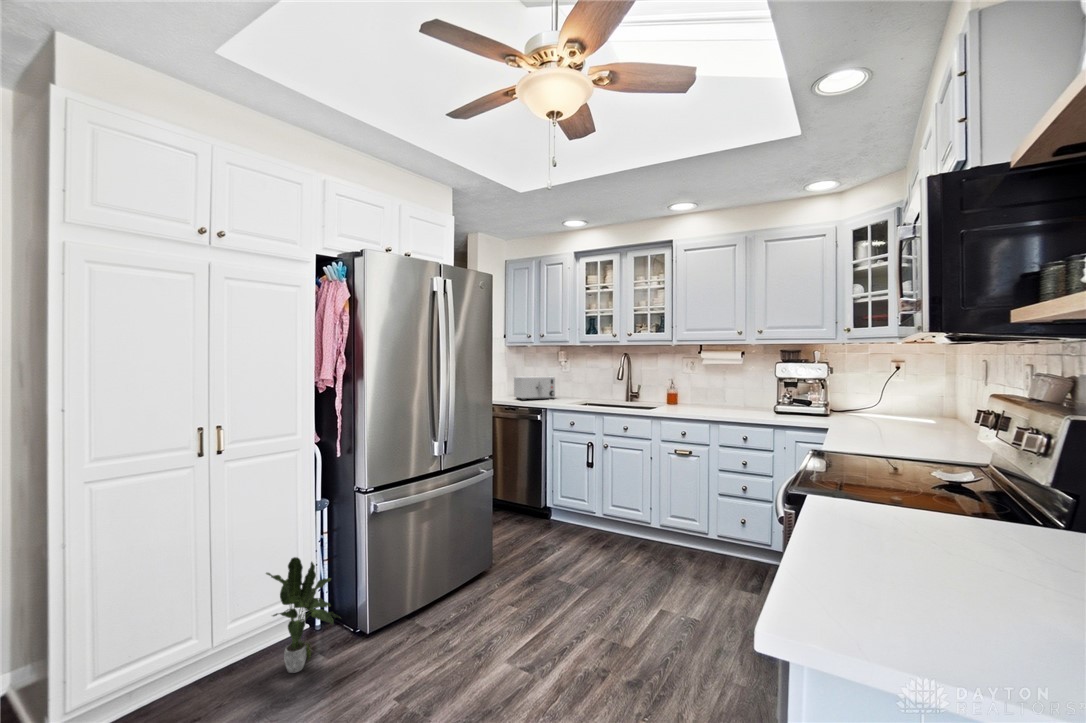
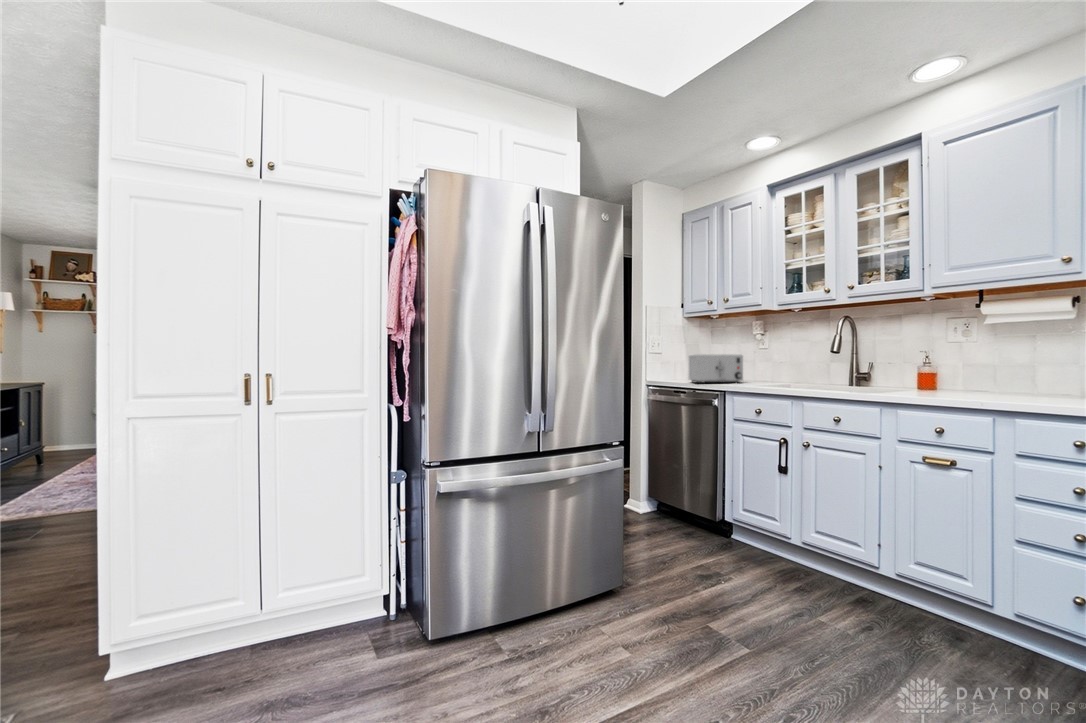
potted plant: present [266,557,340,673] -> none [306,532,397,666]

